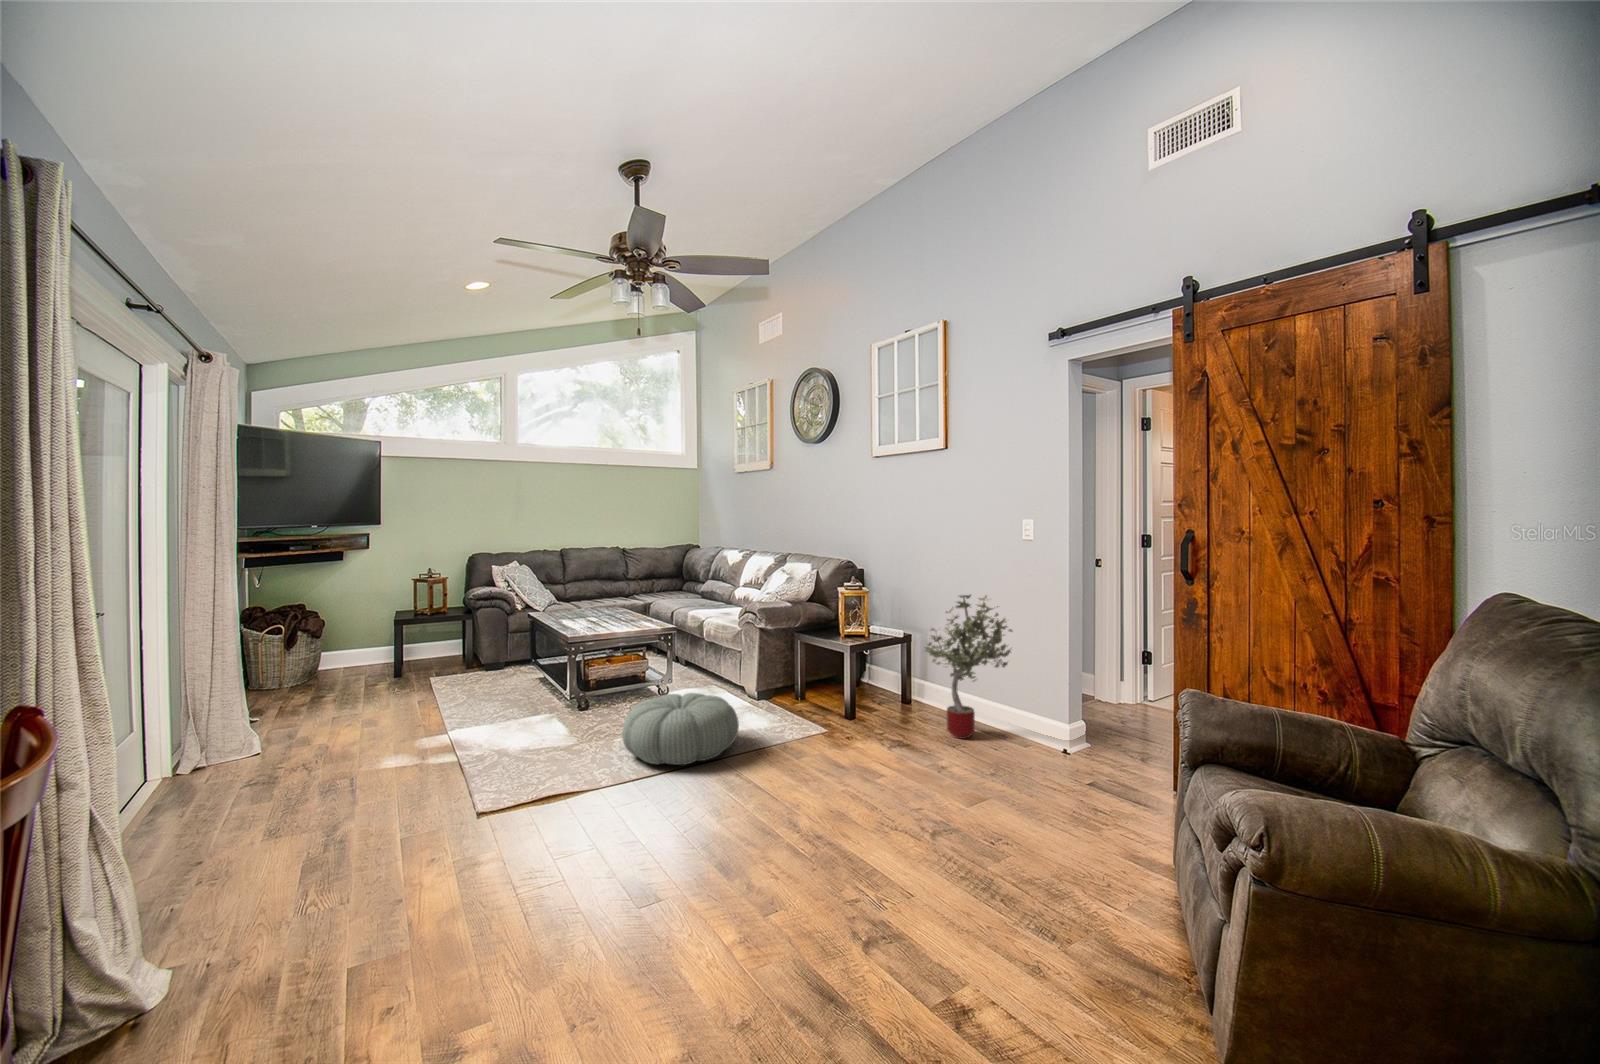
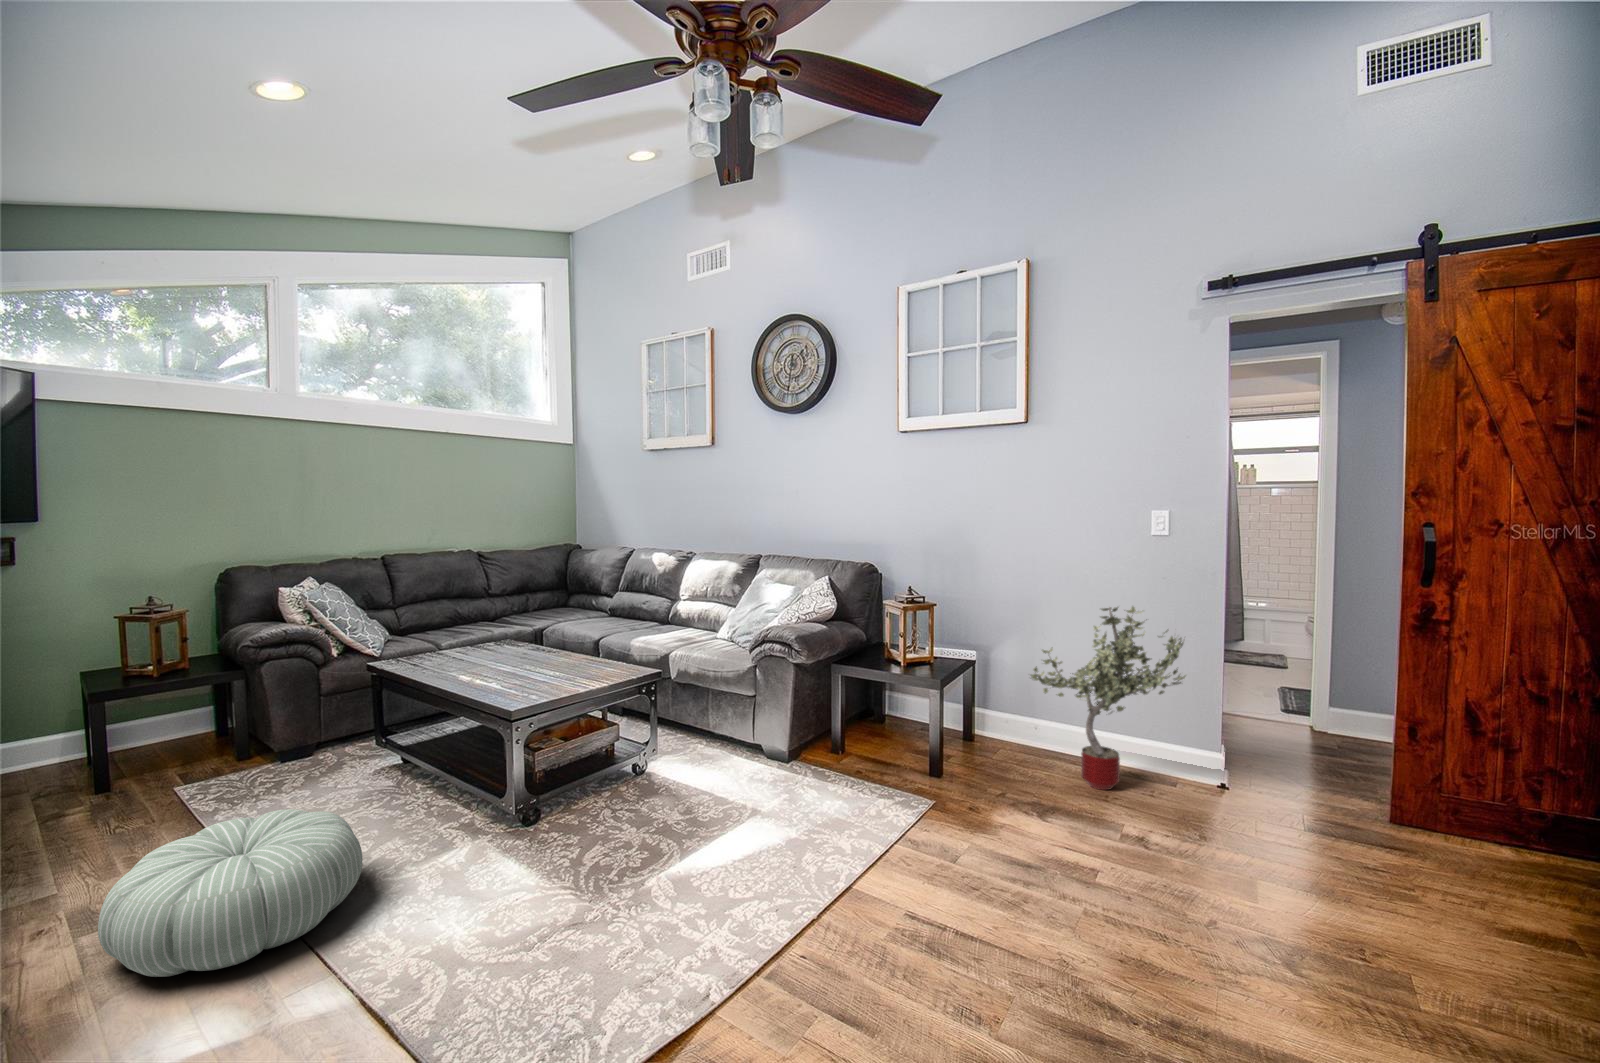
pouf: present [622,693,739,765] -> present [98,809,363,977]

